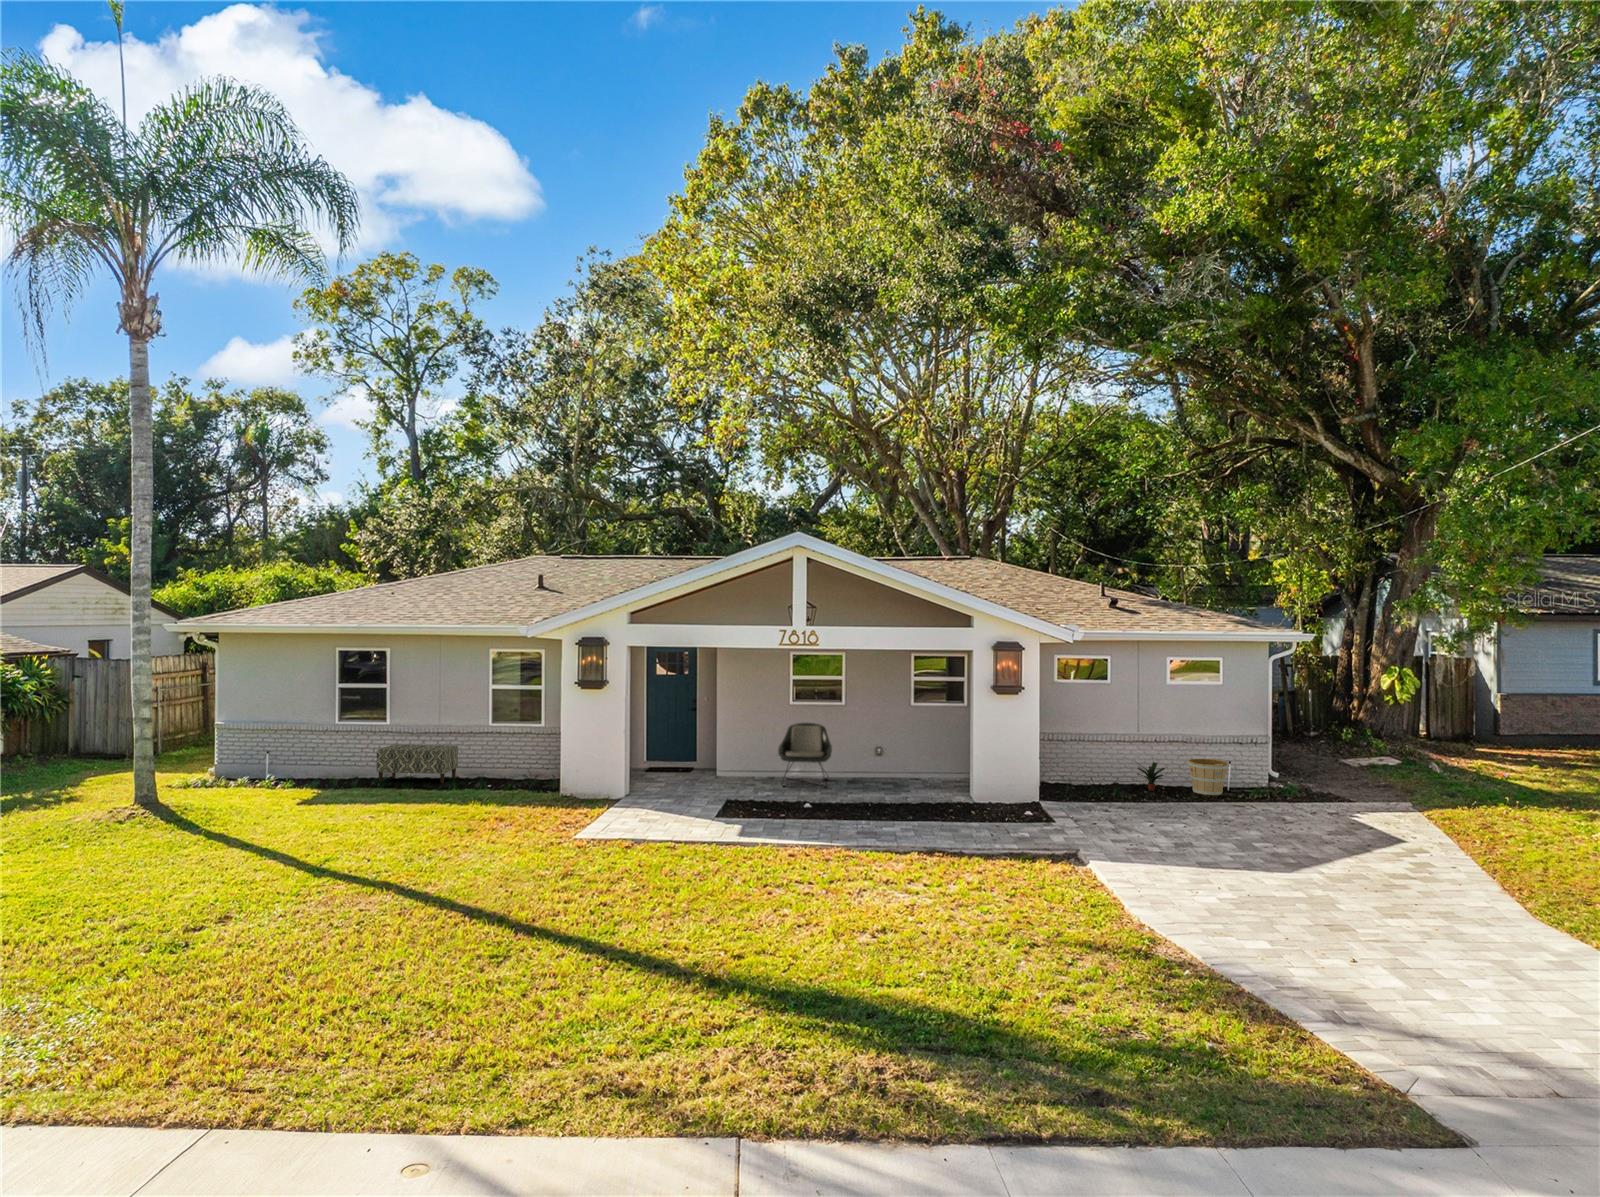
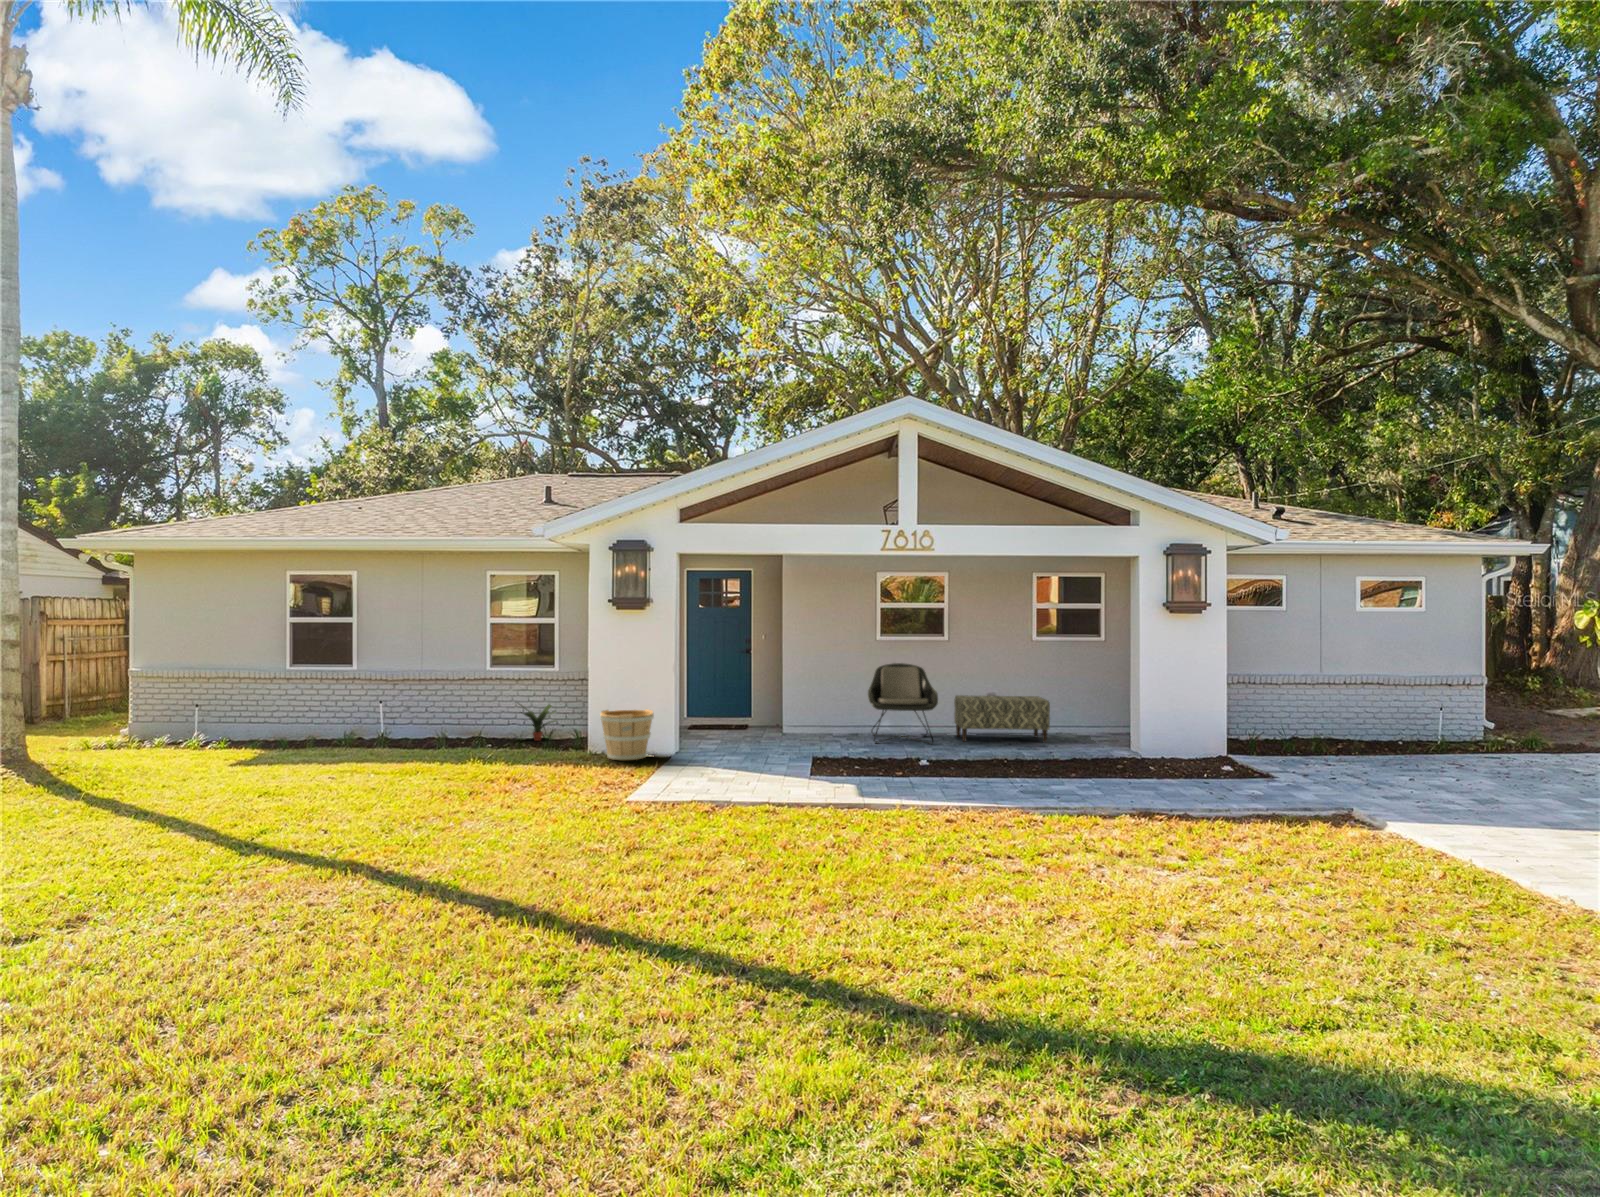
bench: present [376,744,458,784] -> present [954,695,1050,742]
wooden bucket: present [1187,758,1228,795] -> present [600,709,654,760]
potted plant: present [1135,761,1165,791] -> present [521,705,556,741]

